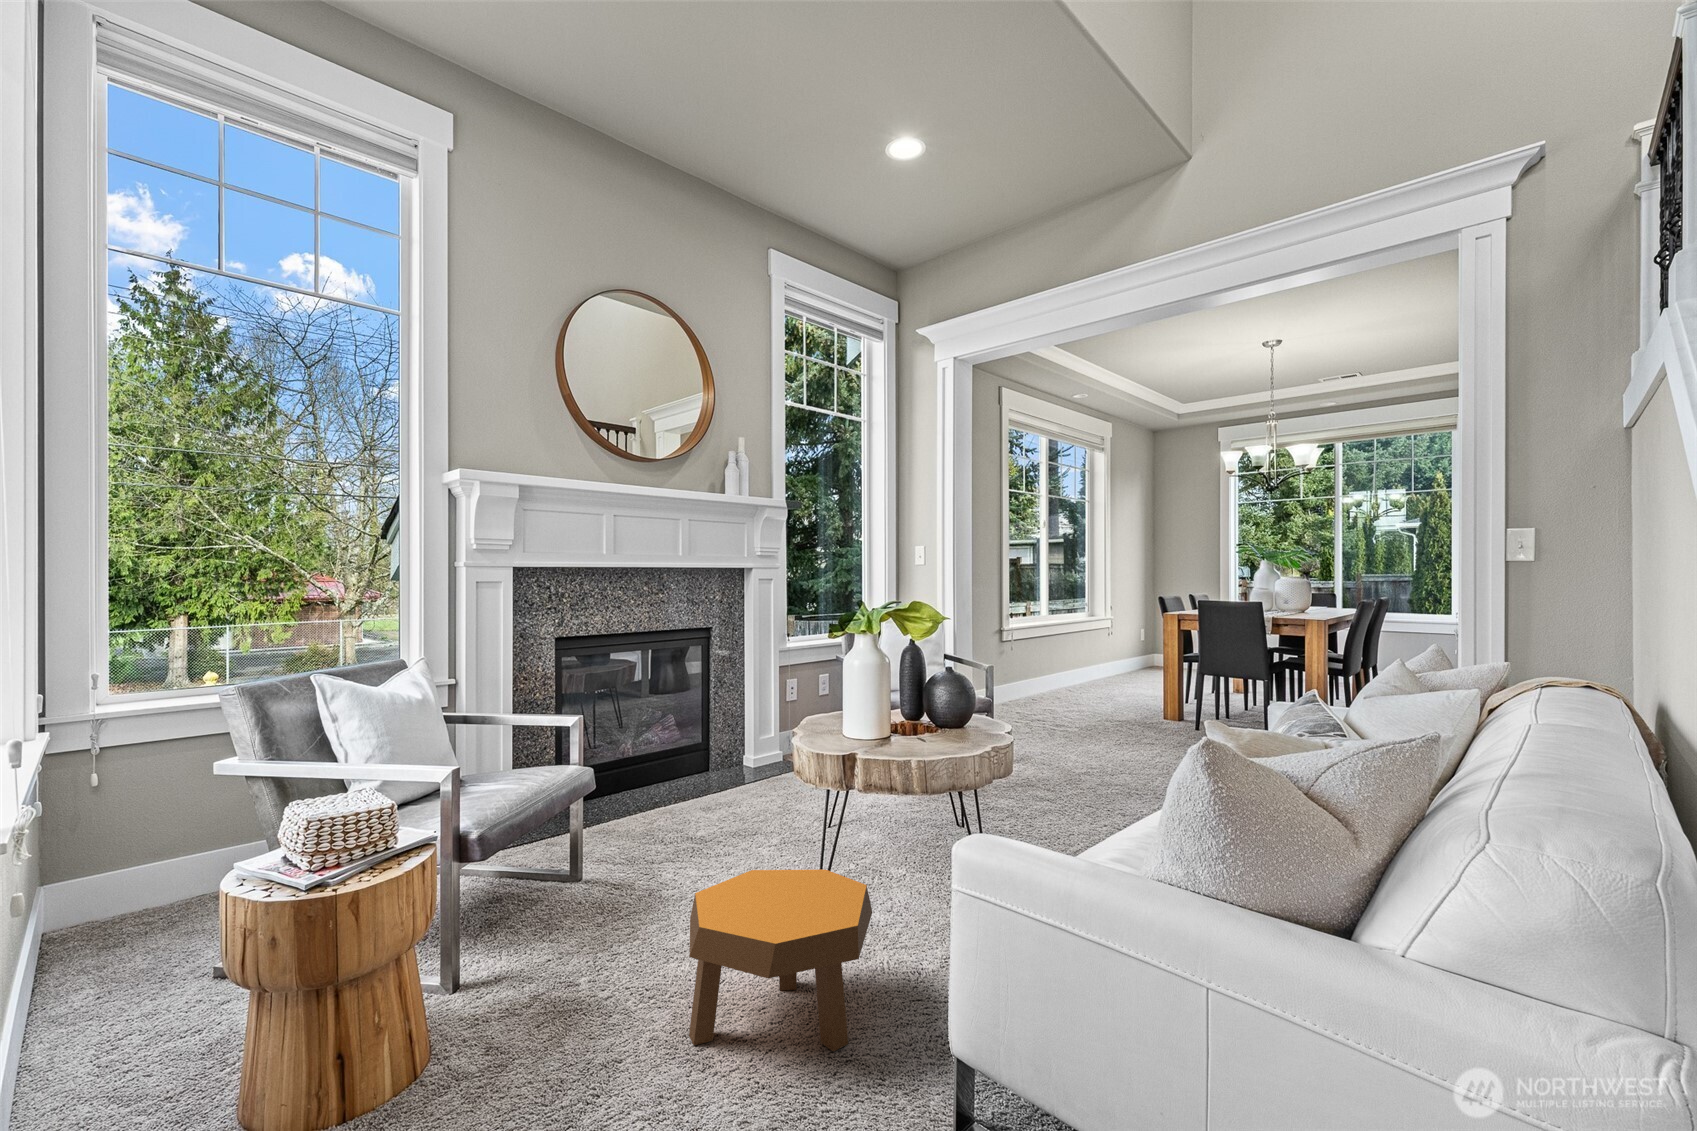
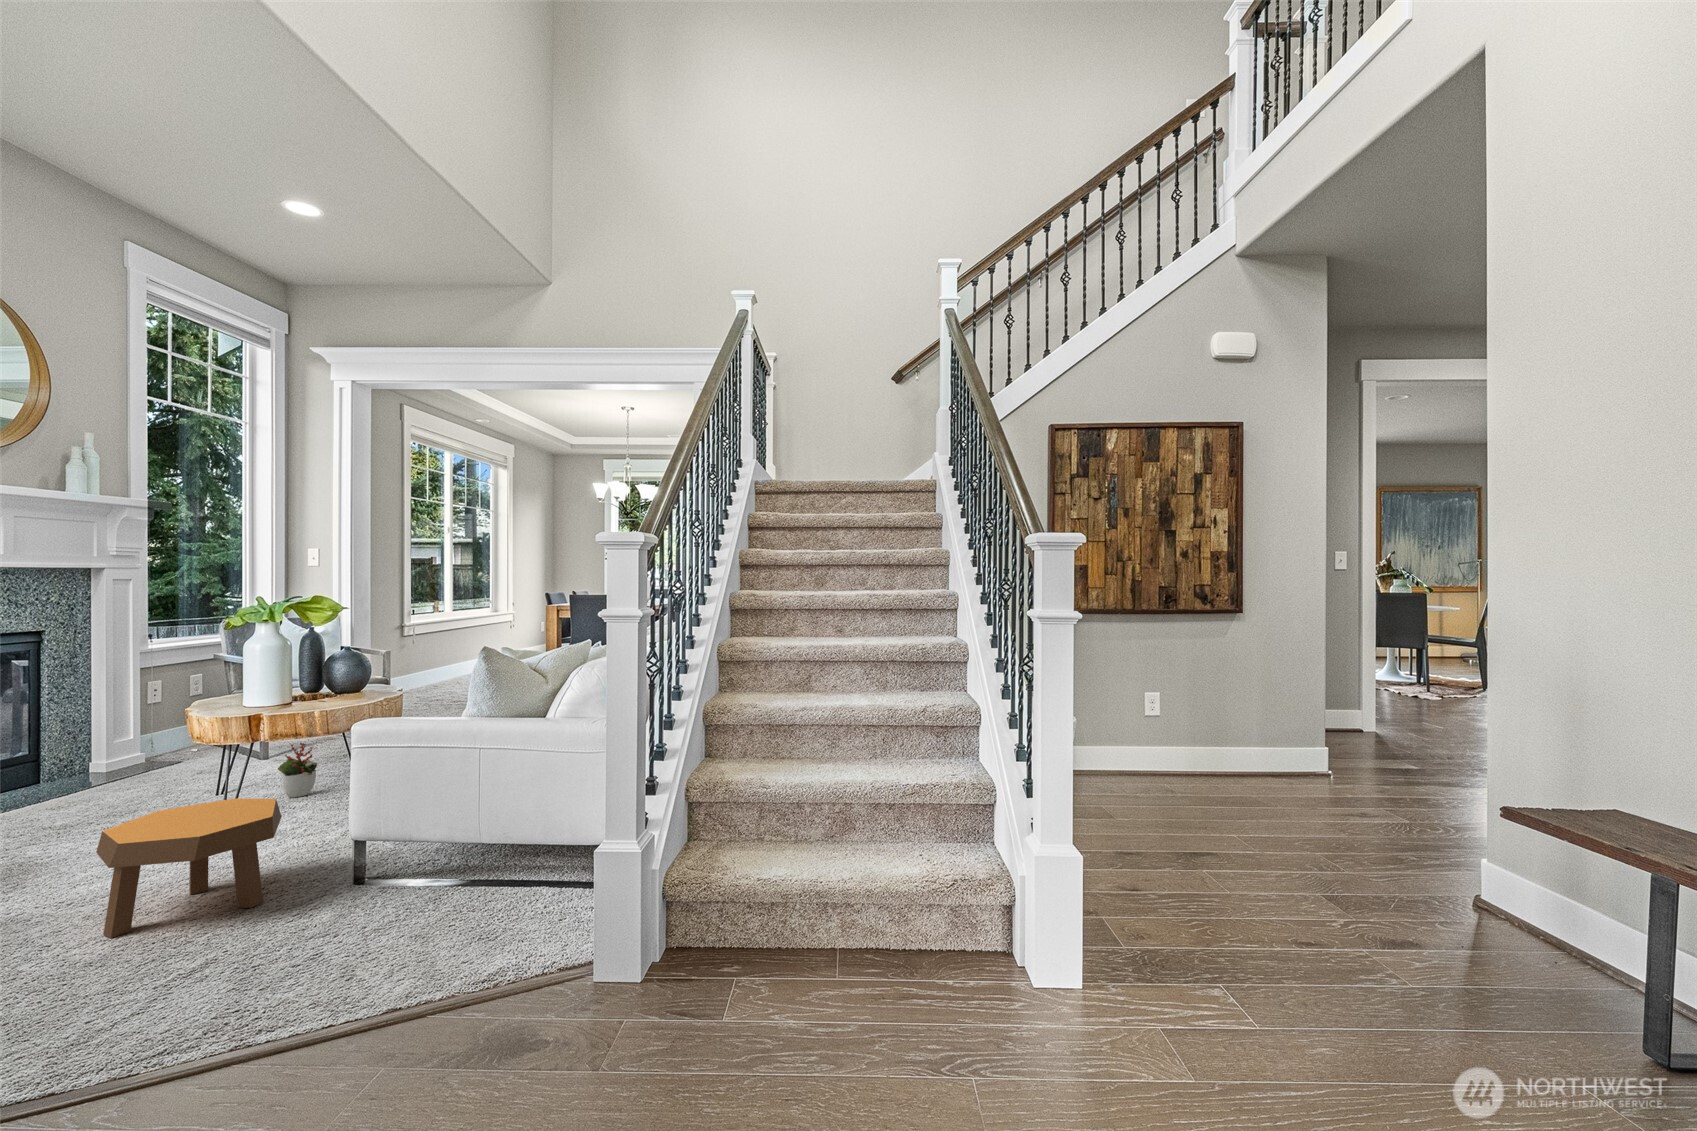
decorative plant: none [881,777,919,843] -> present [278,743,317,798]

